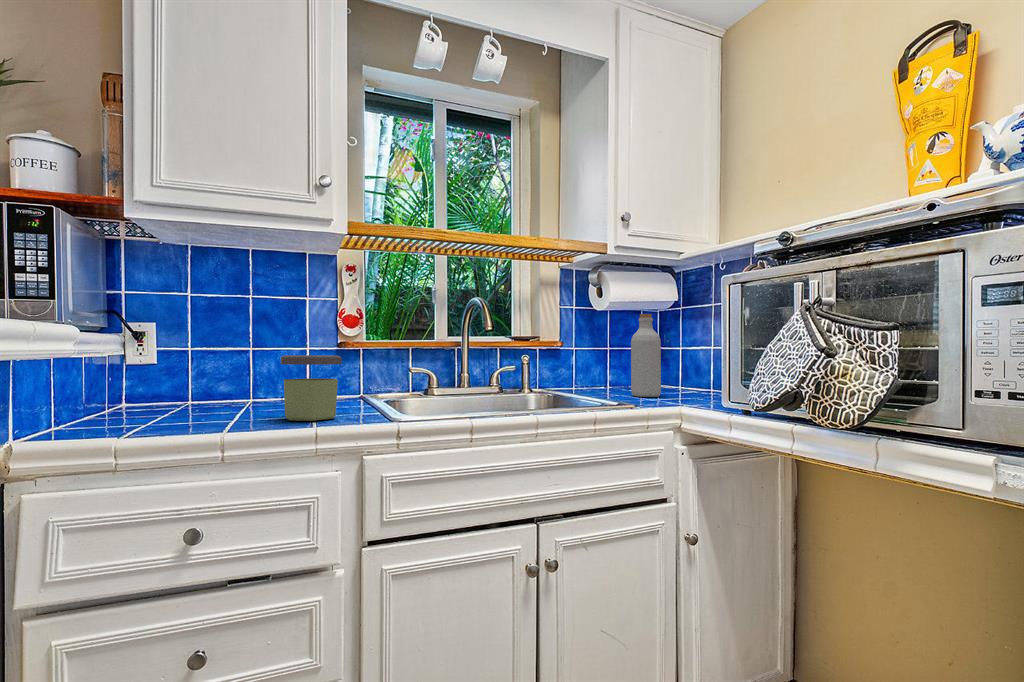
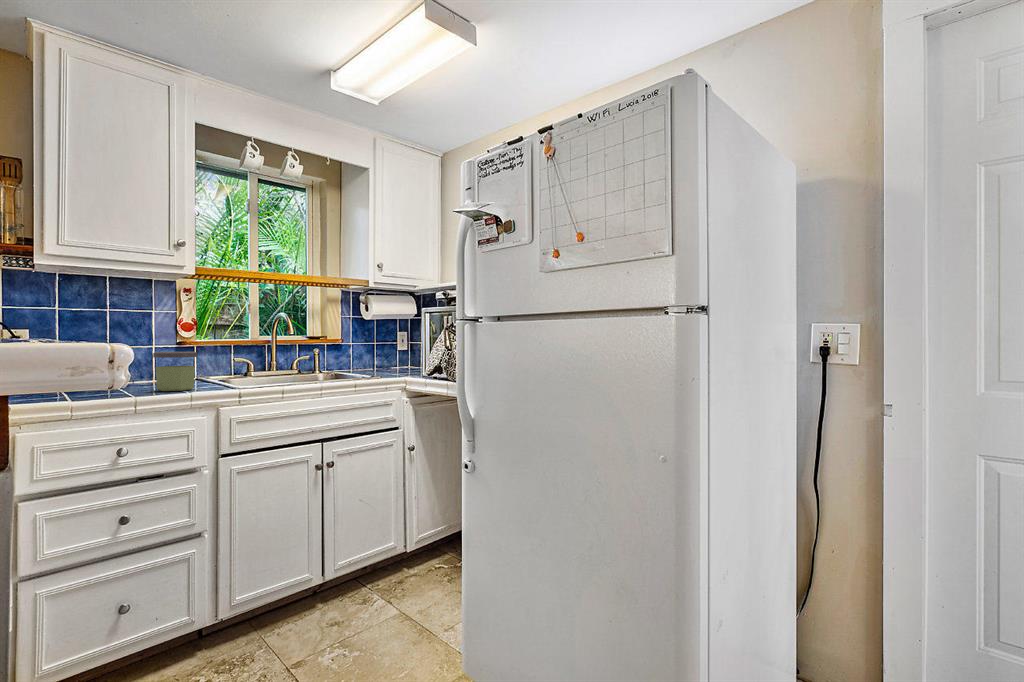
bottle: present [631,314,661,397] -> none [387,322,406,374]

